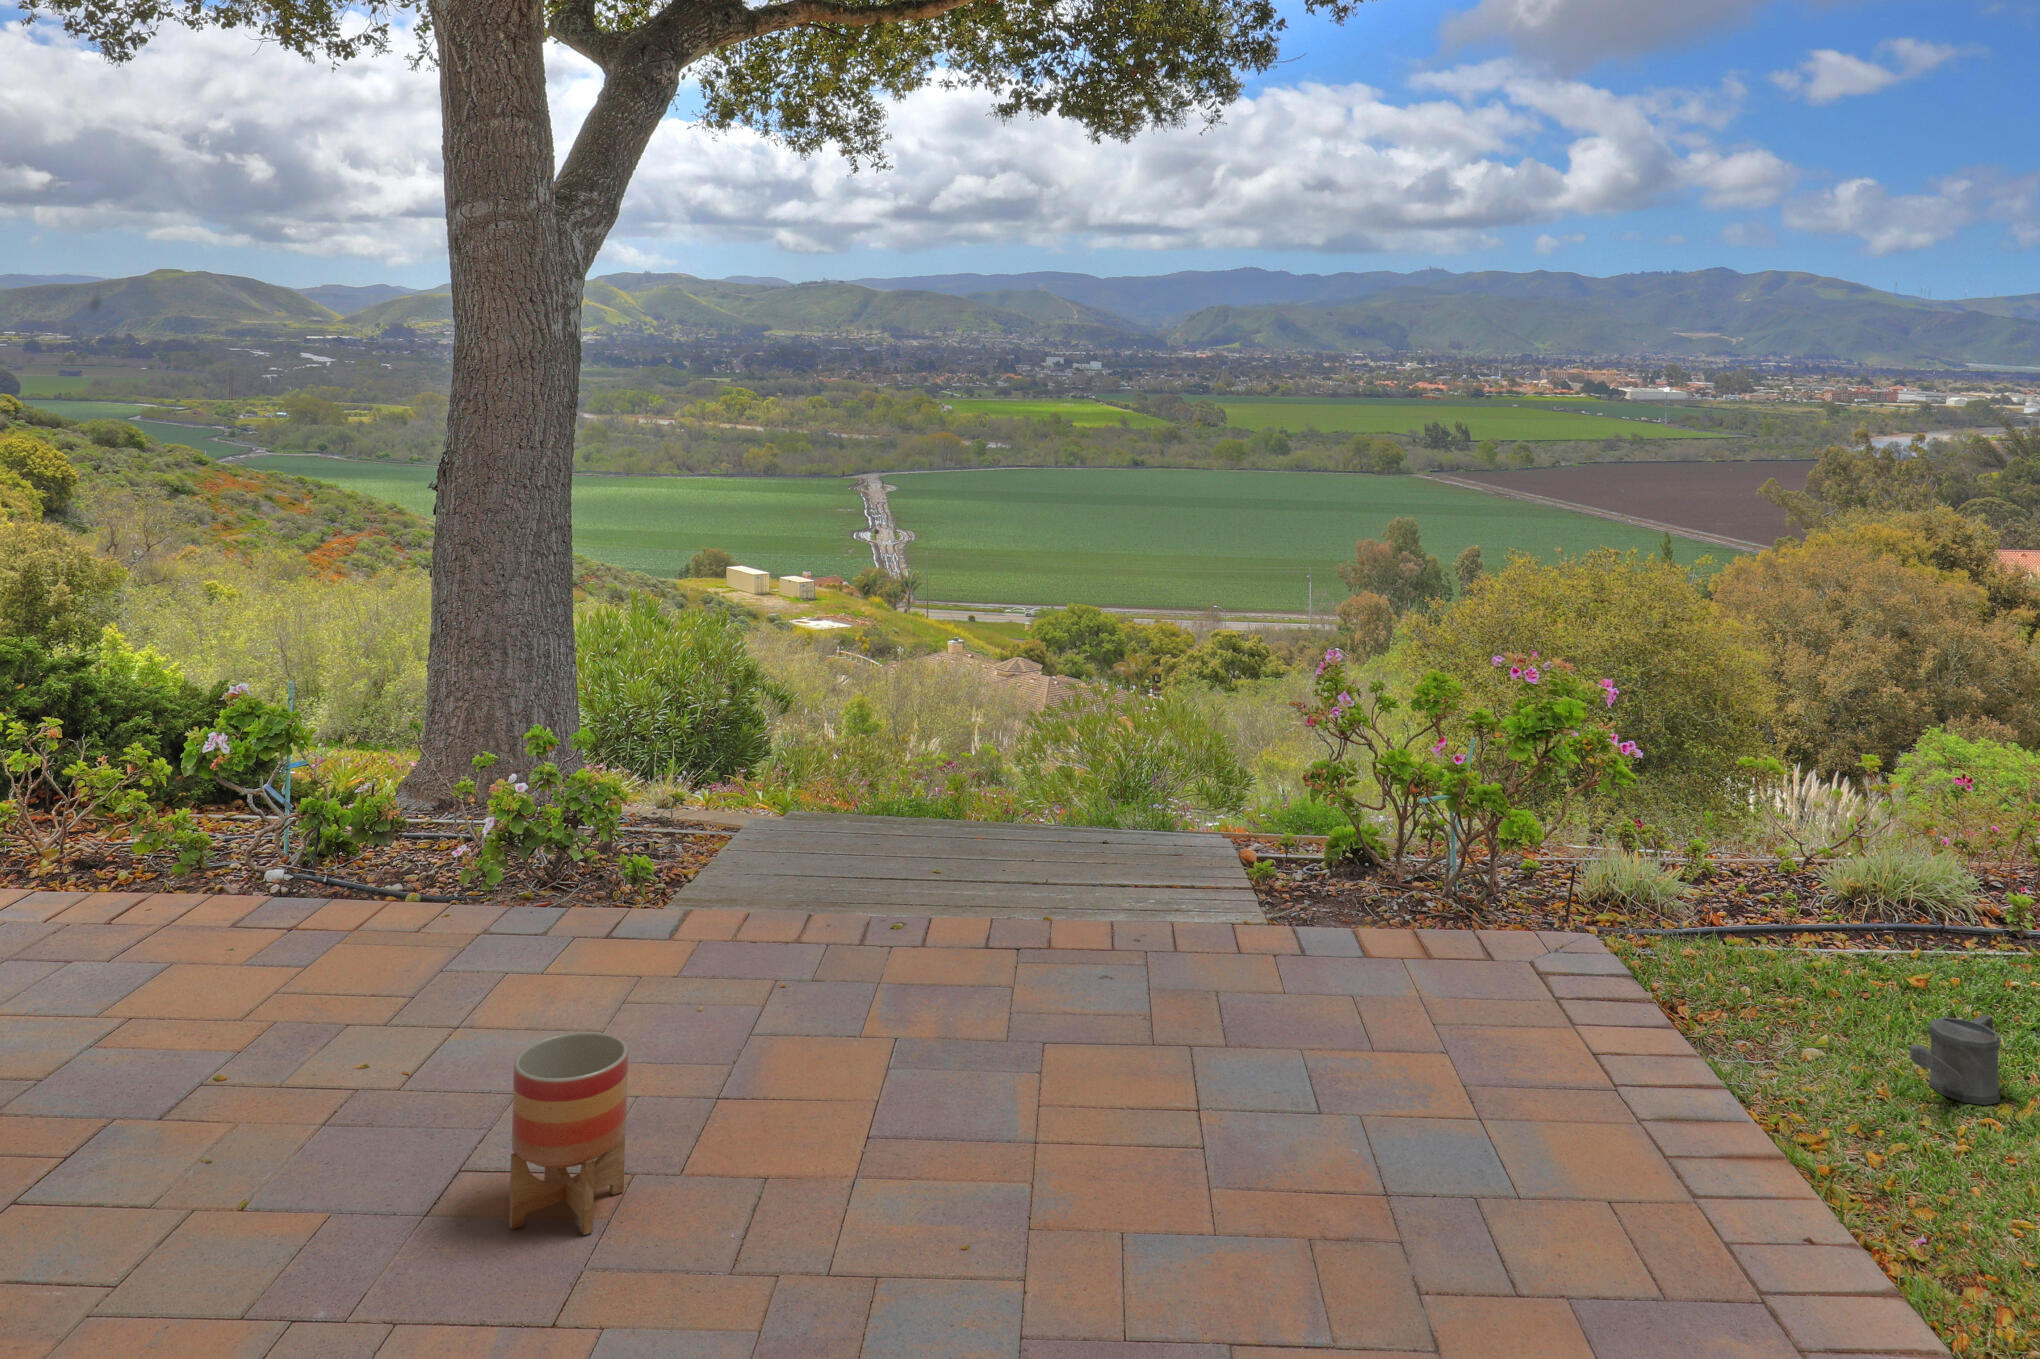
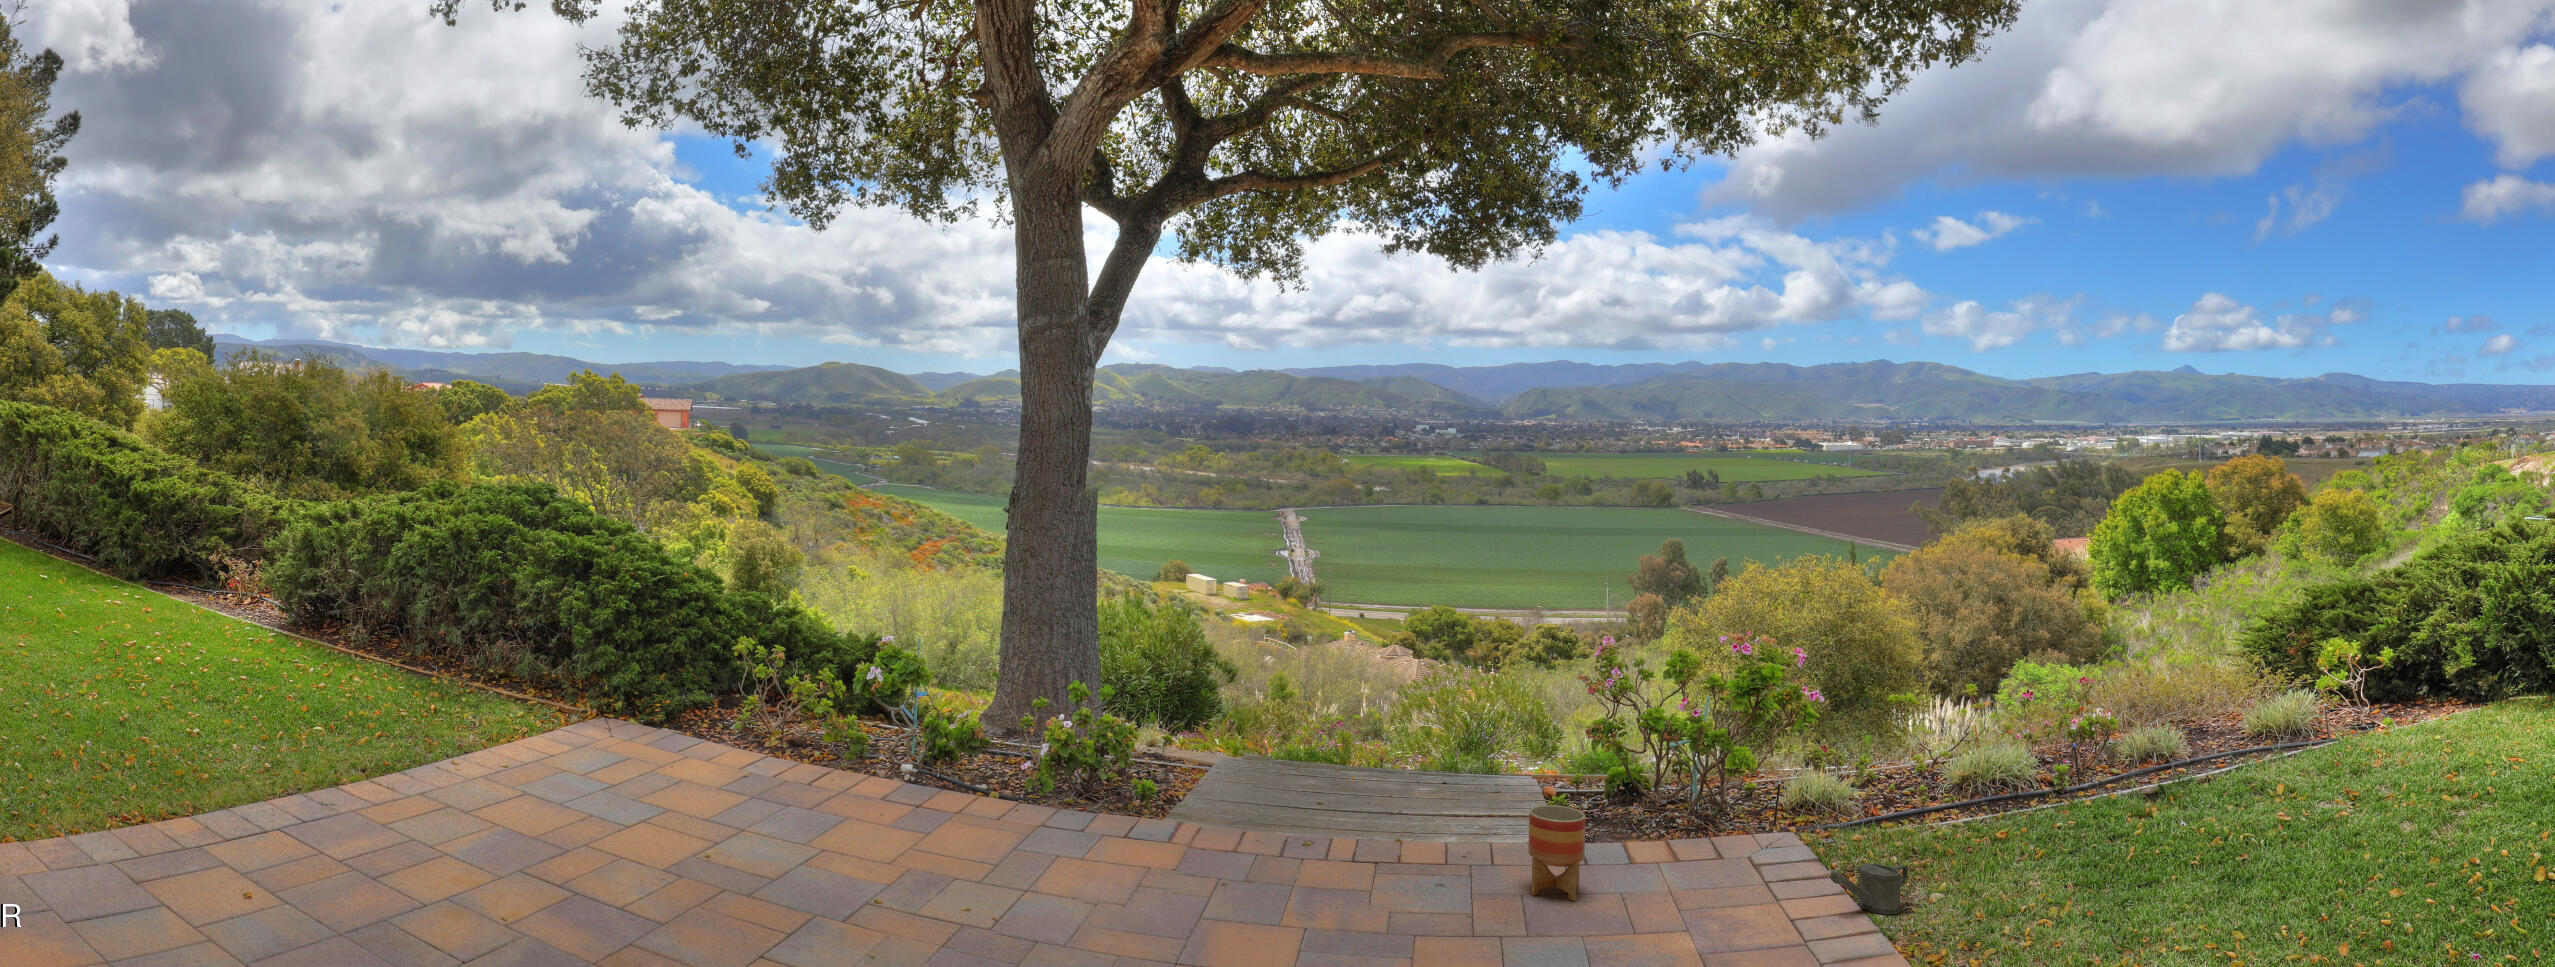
planter: present [509,1032,628,1235] -> present [1528,805,1585,901]

